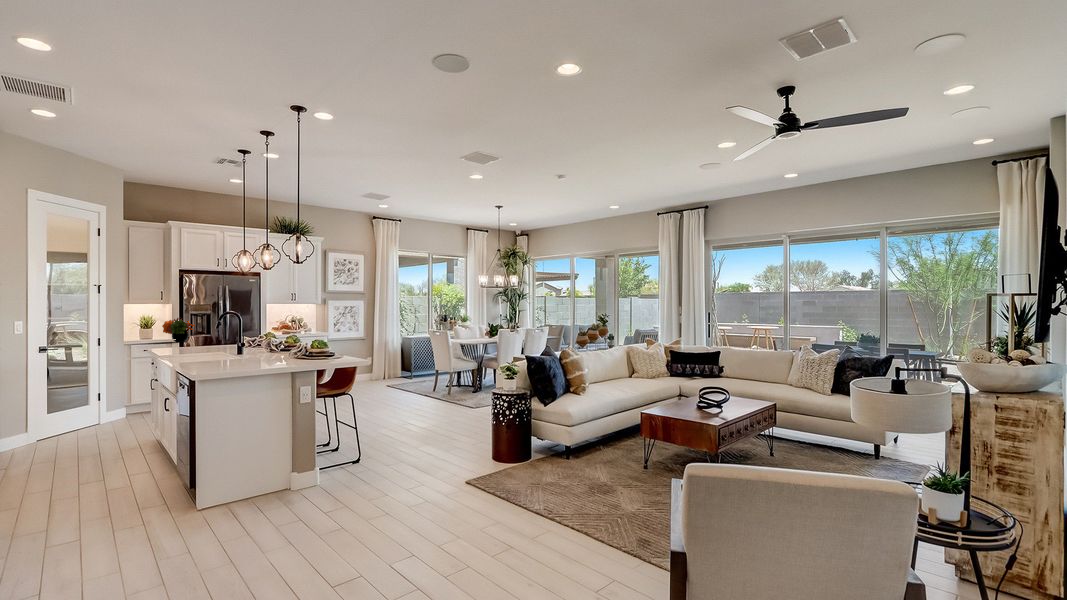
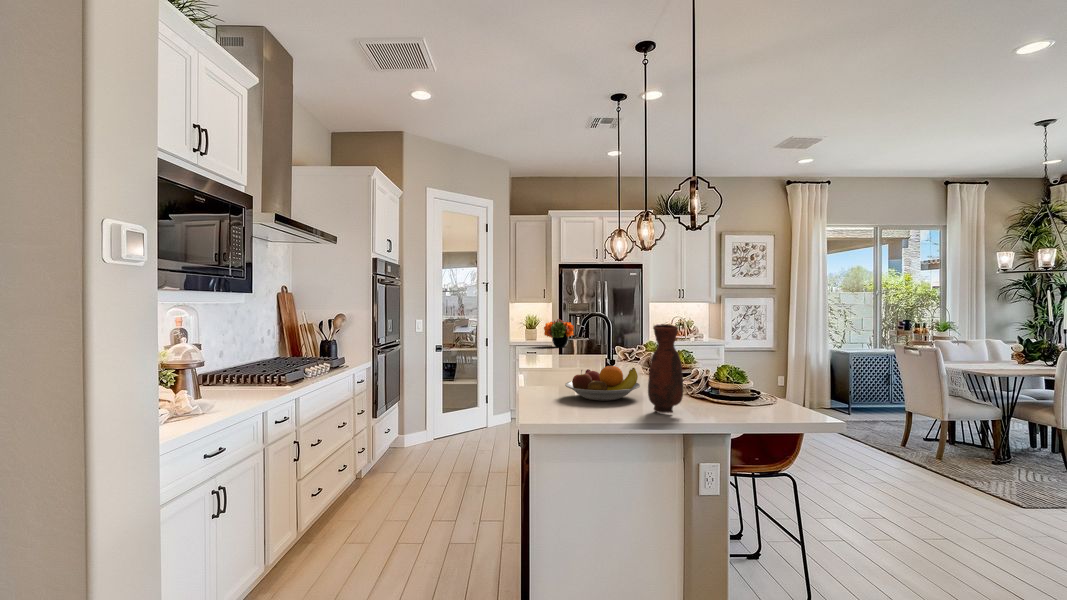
vase: none [271,317,292,365] -> present [648,324,683,413]
fruit bowl: none [212,343,265,365] -> present [565,366,640,401]

